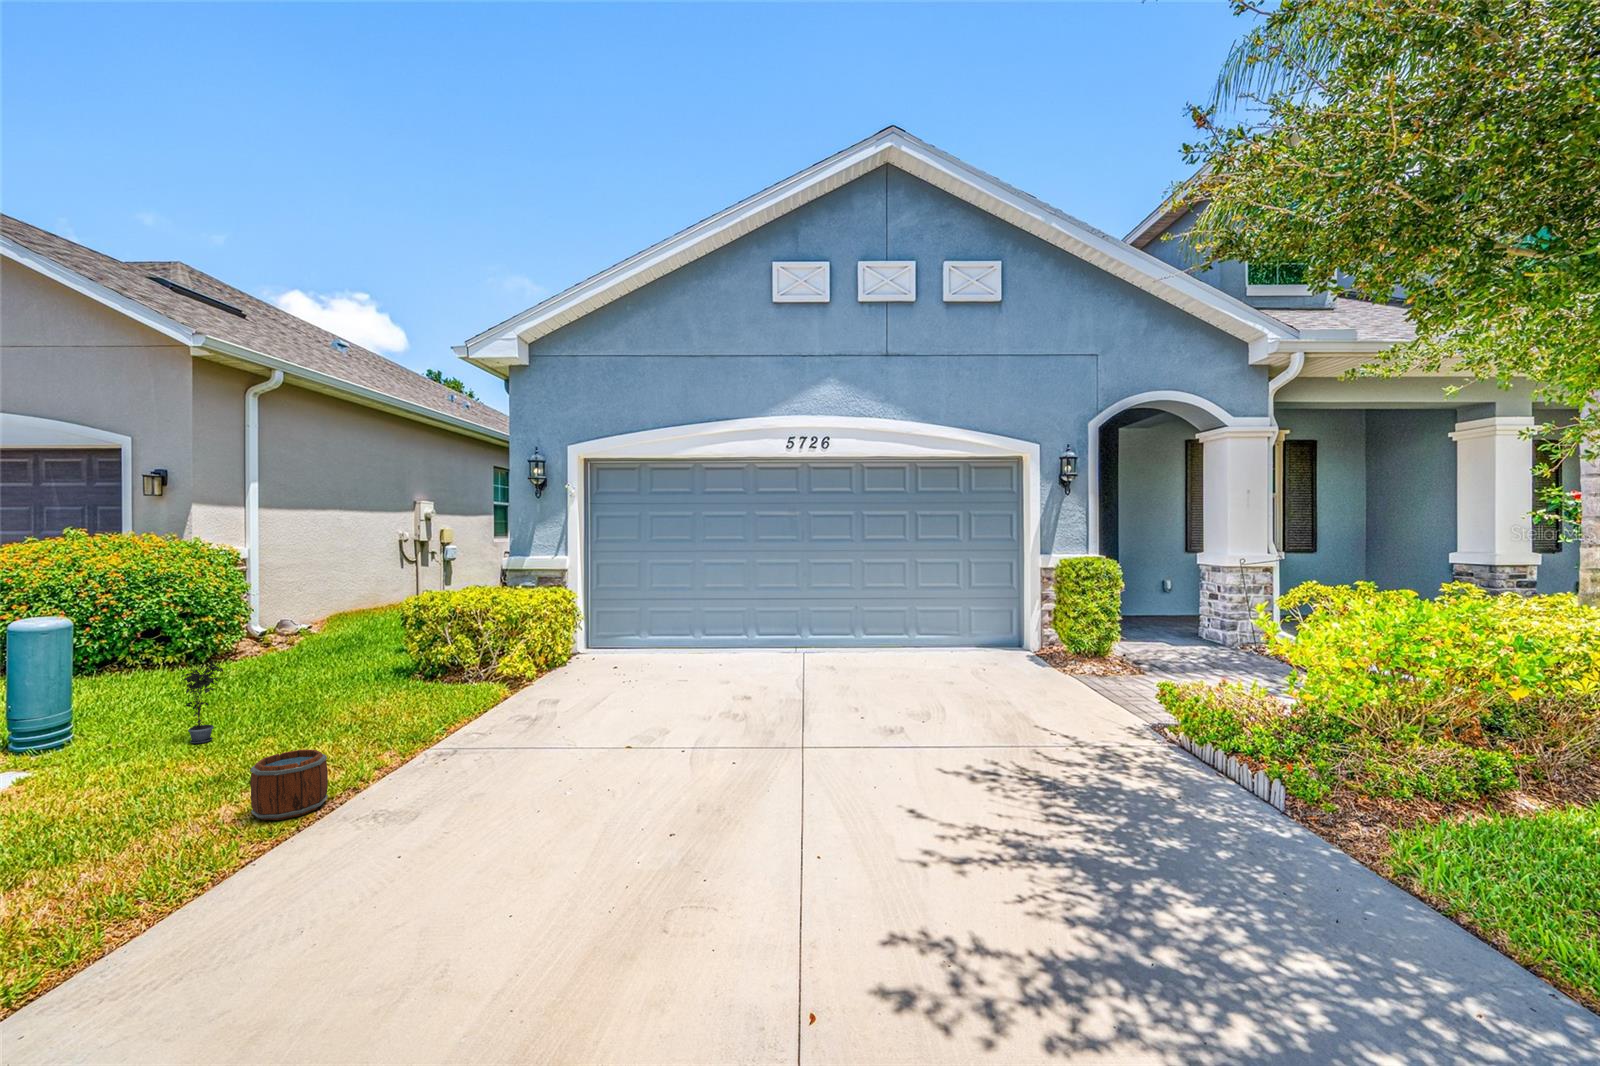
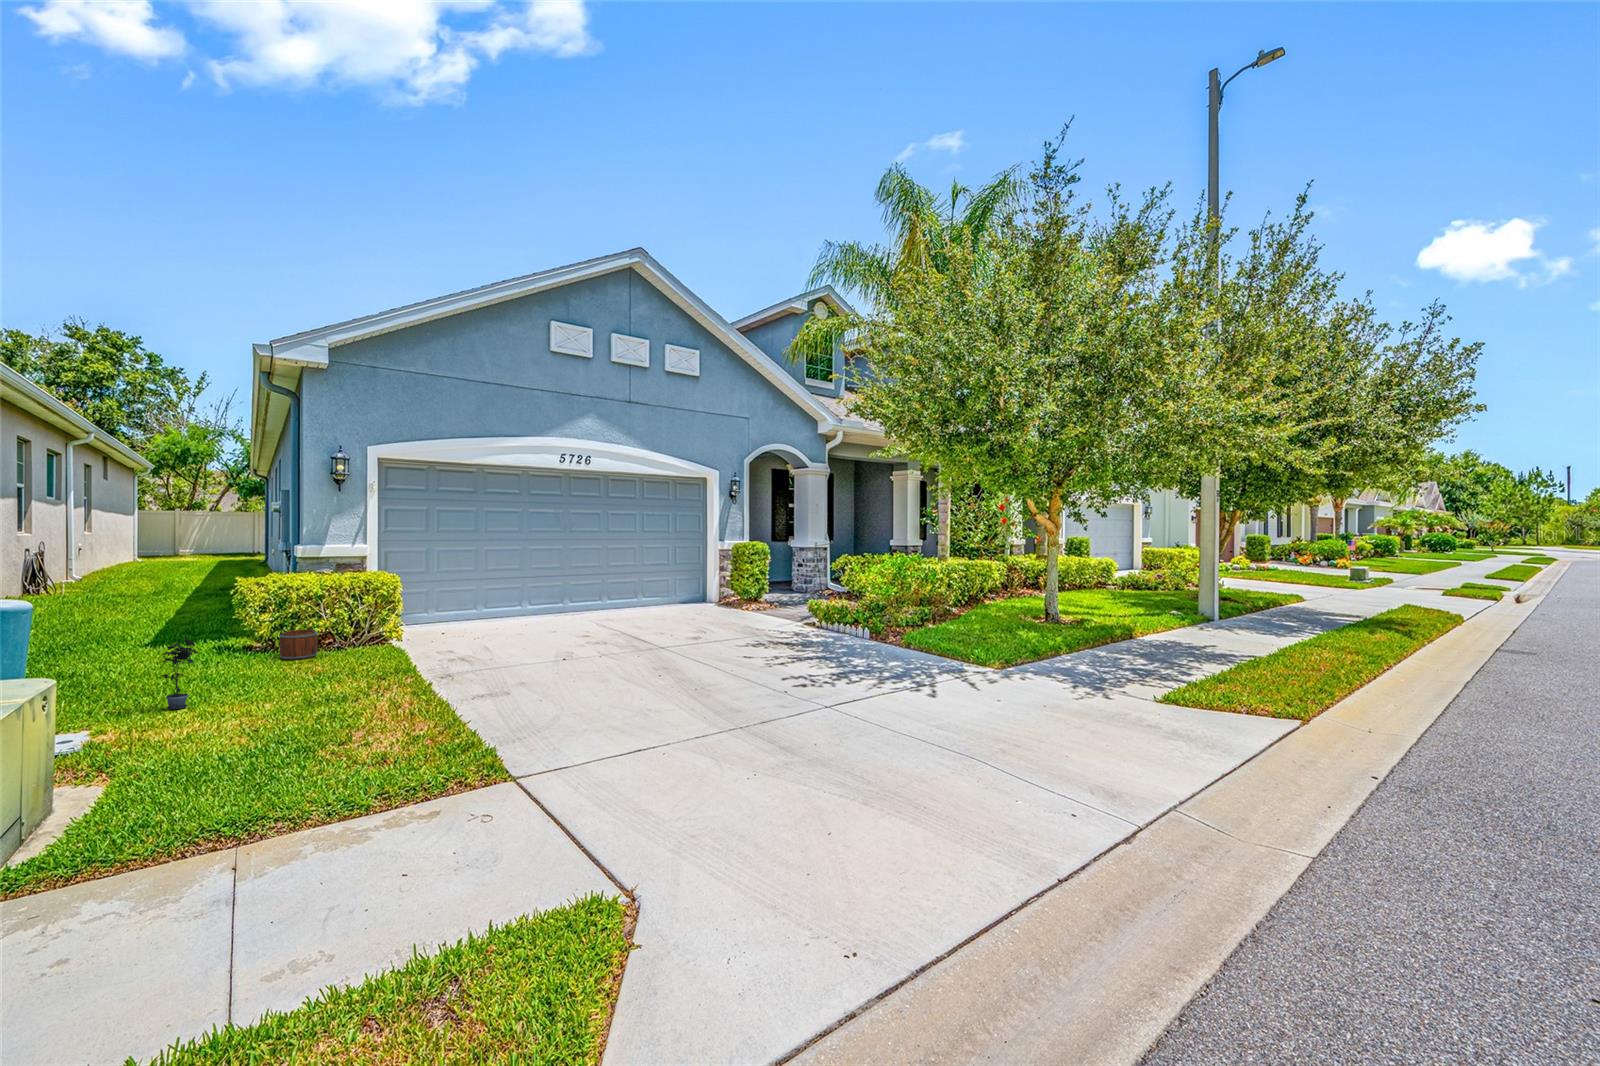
bucket: present [250,750,328,820] -> present [280,630,318,660]

